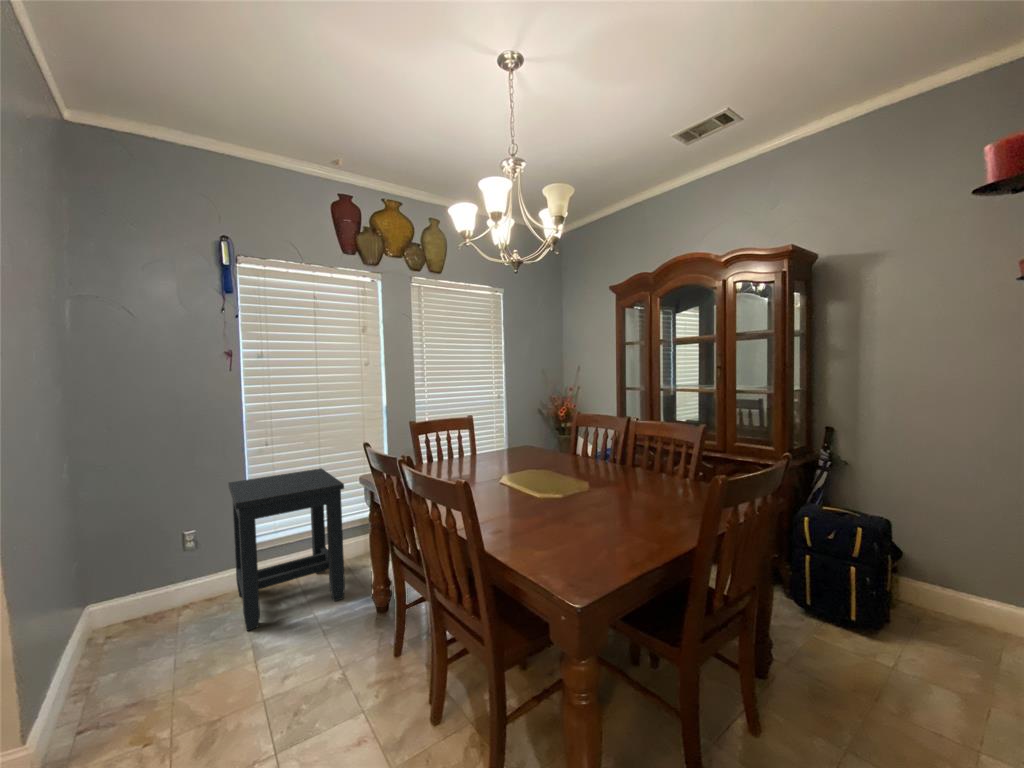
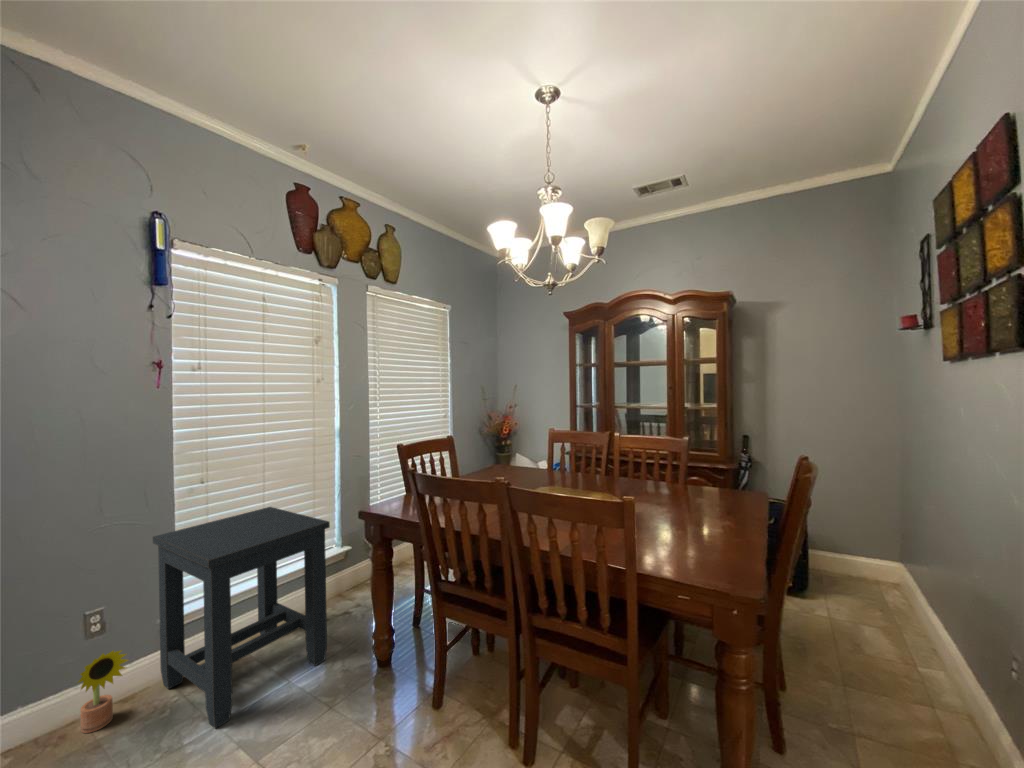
decorative plant: none [171,560,207,614] -> present [78,650,128,733]

